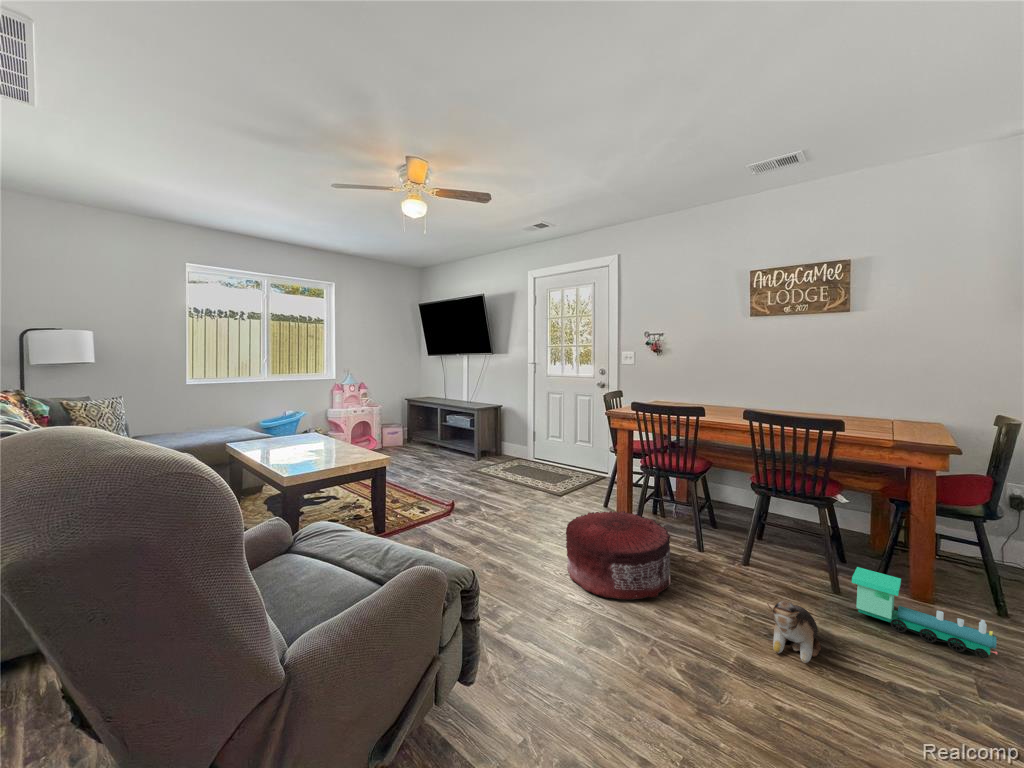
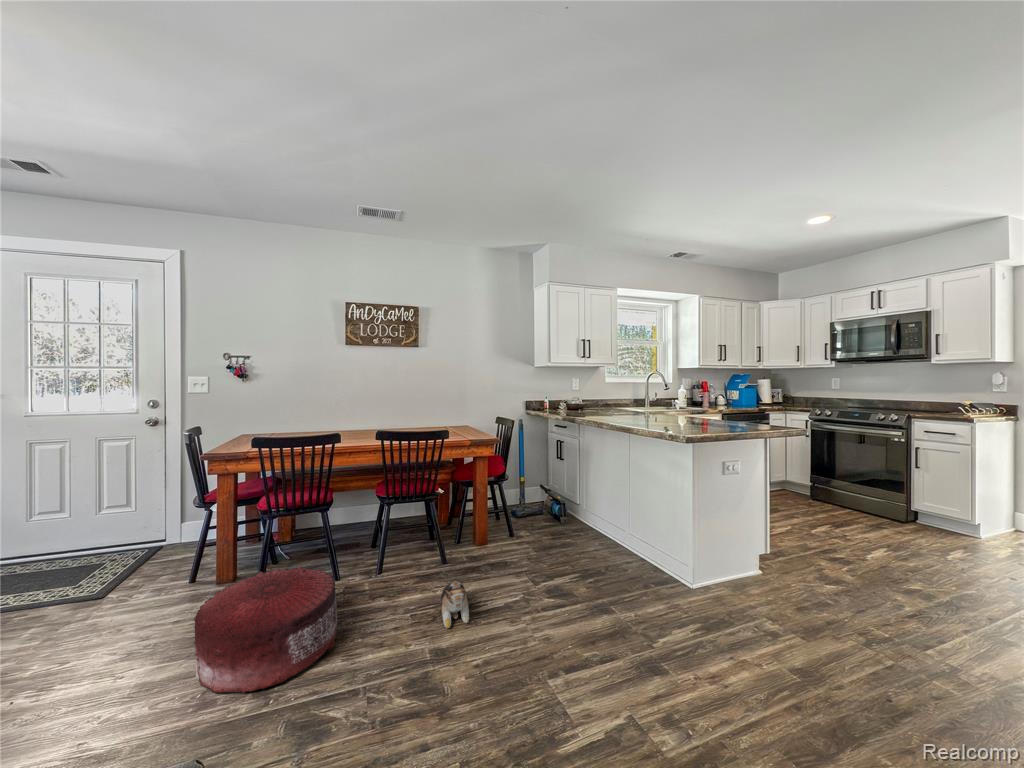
toy train: present [852,567,997,658] -> none [458,535,527,571]

